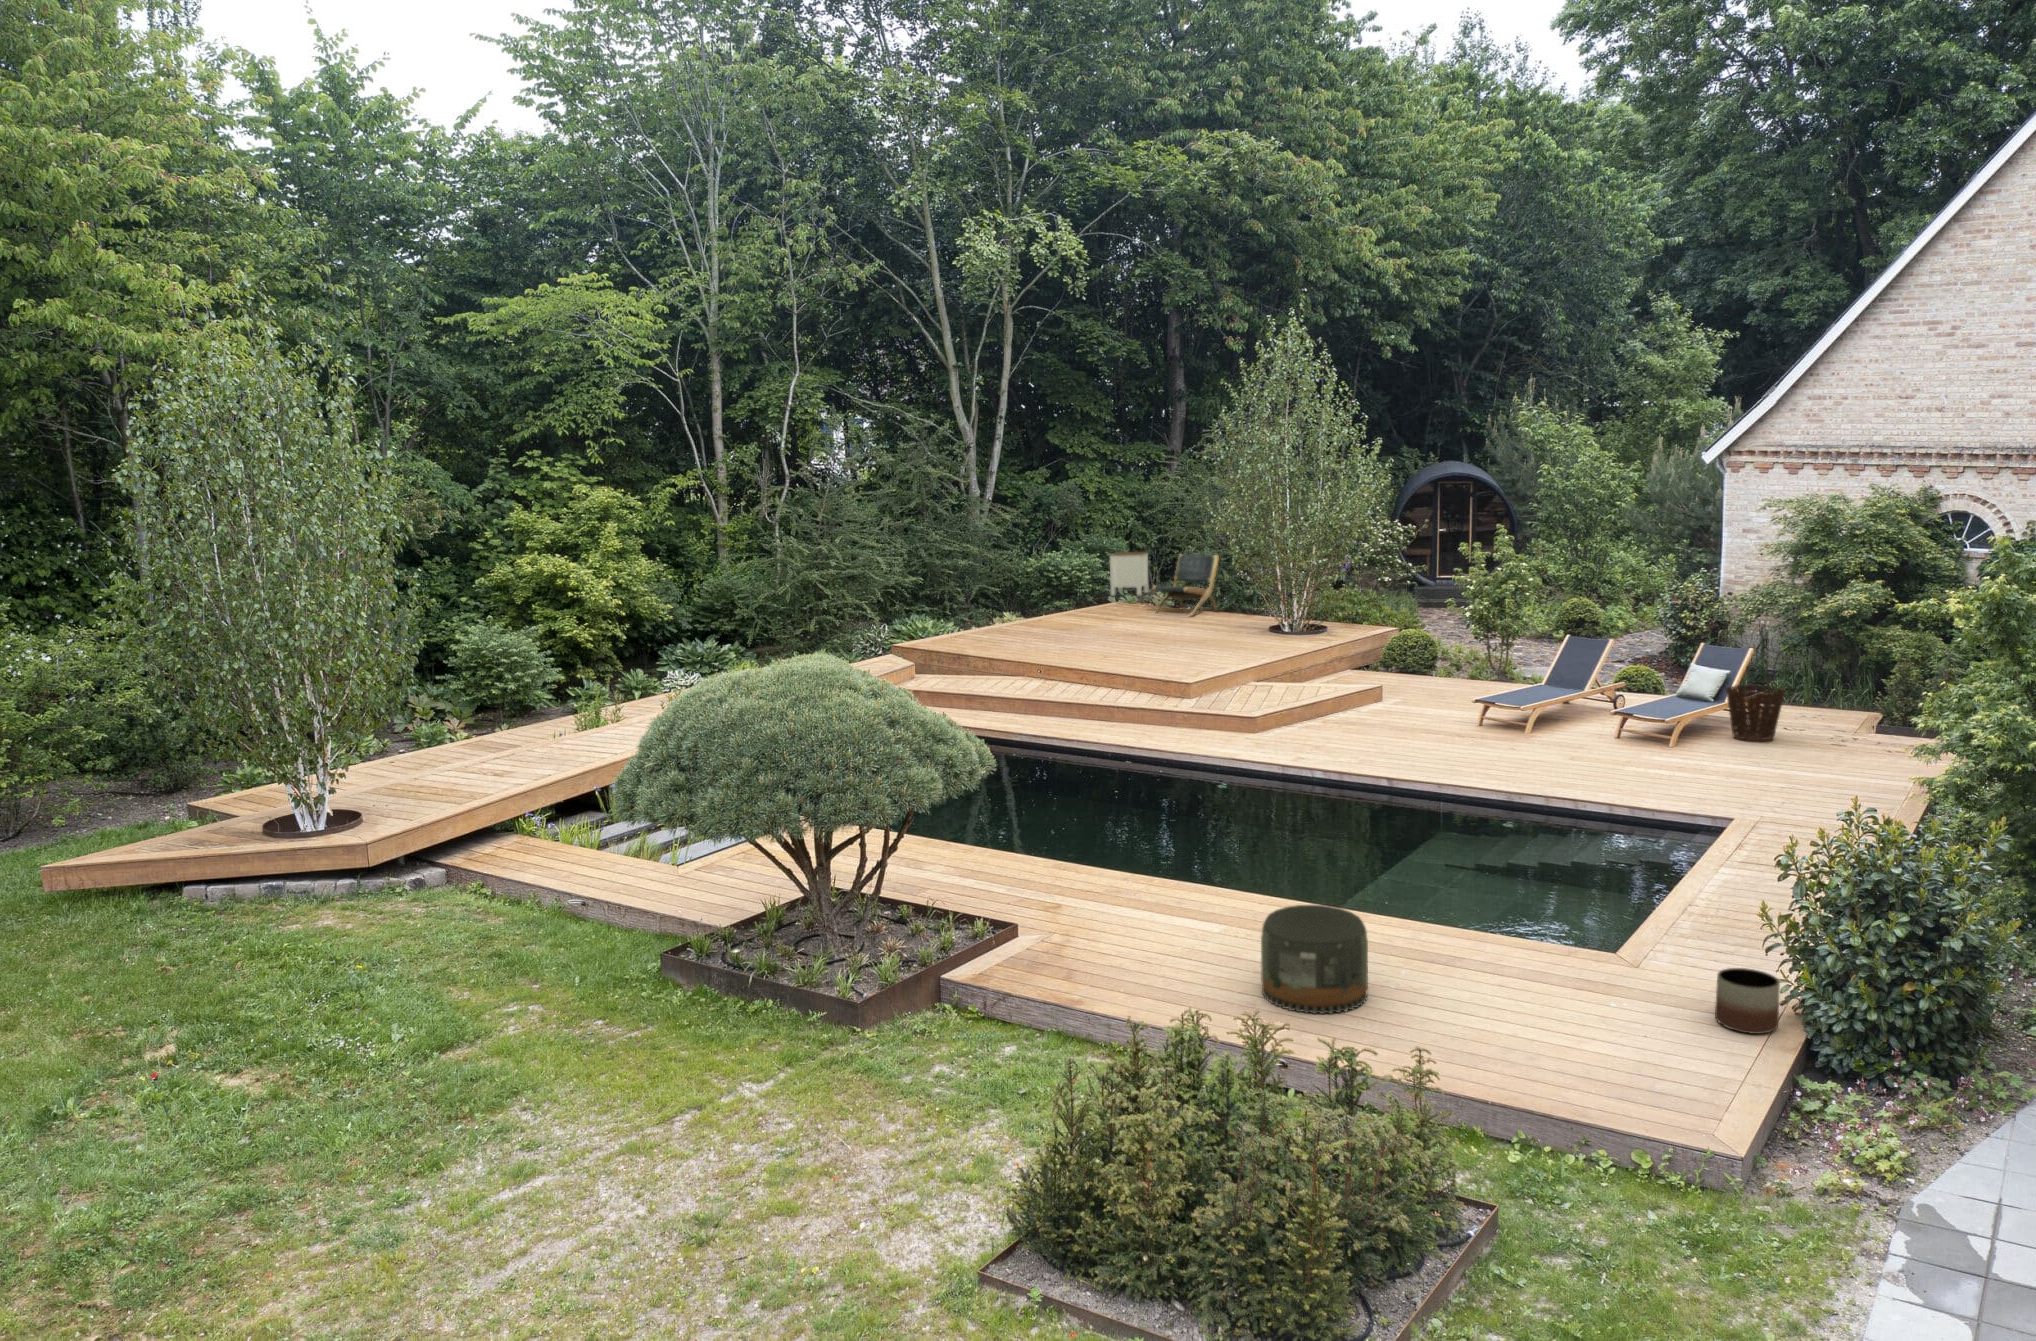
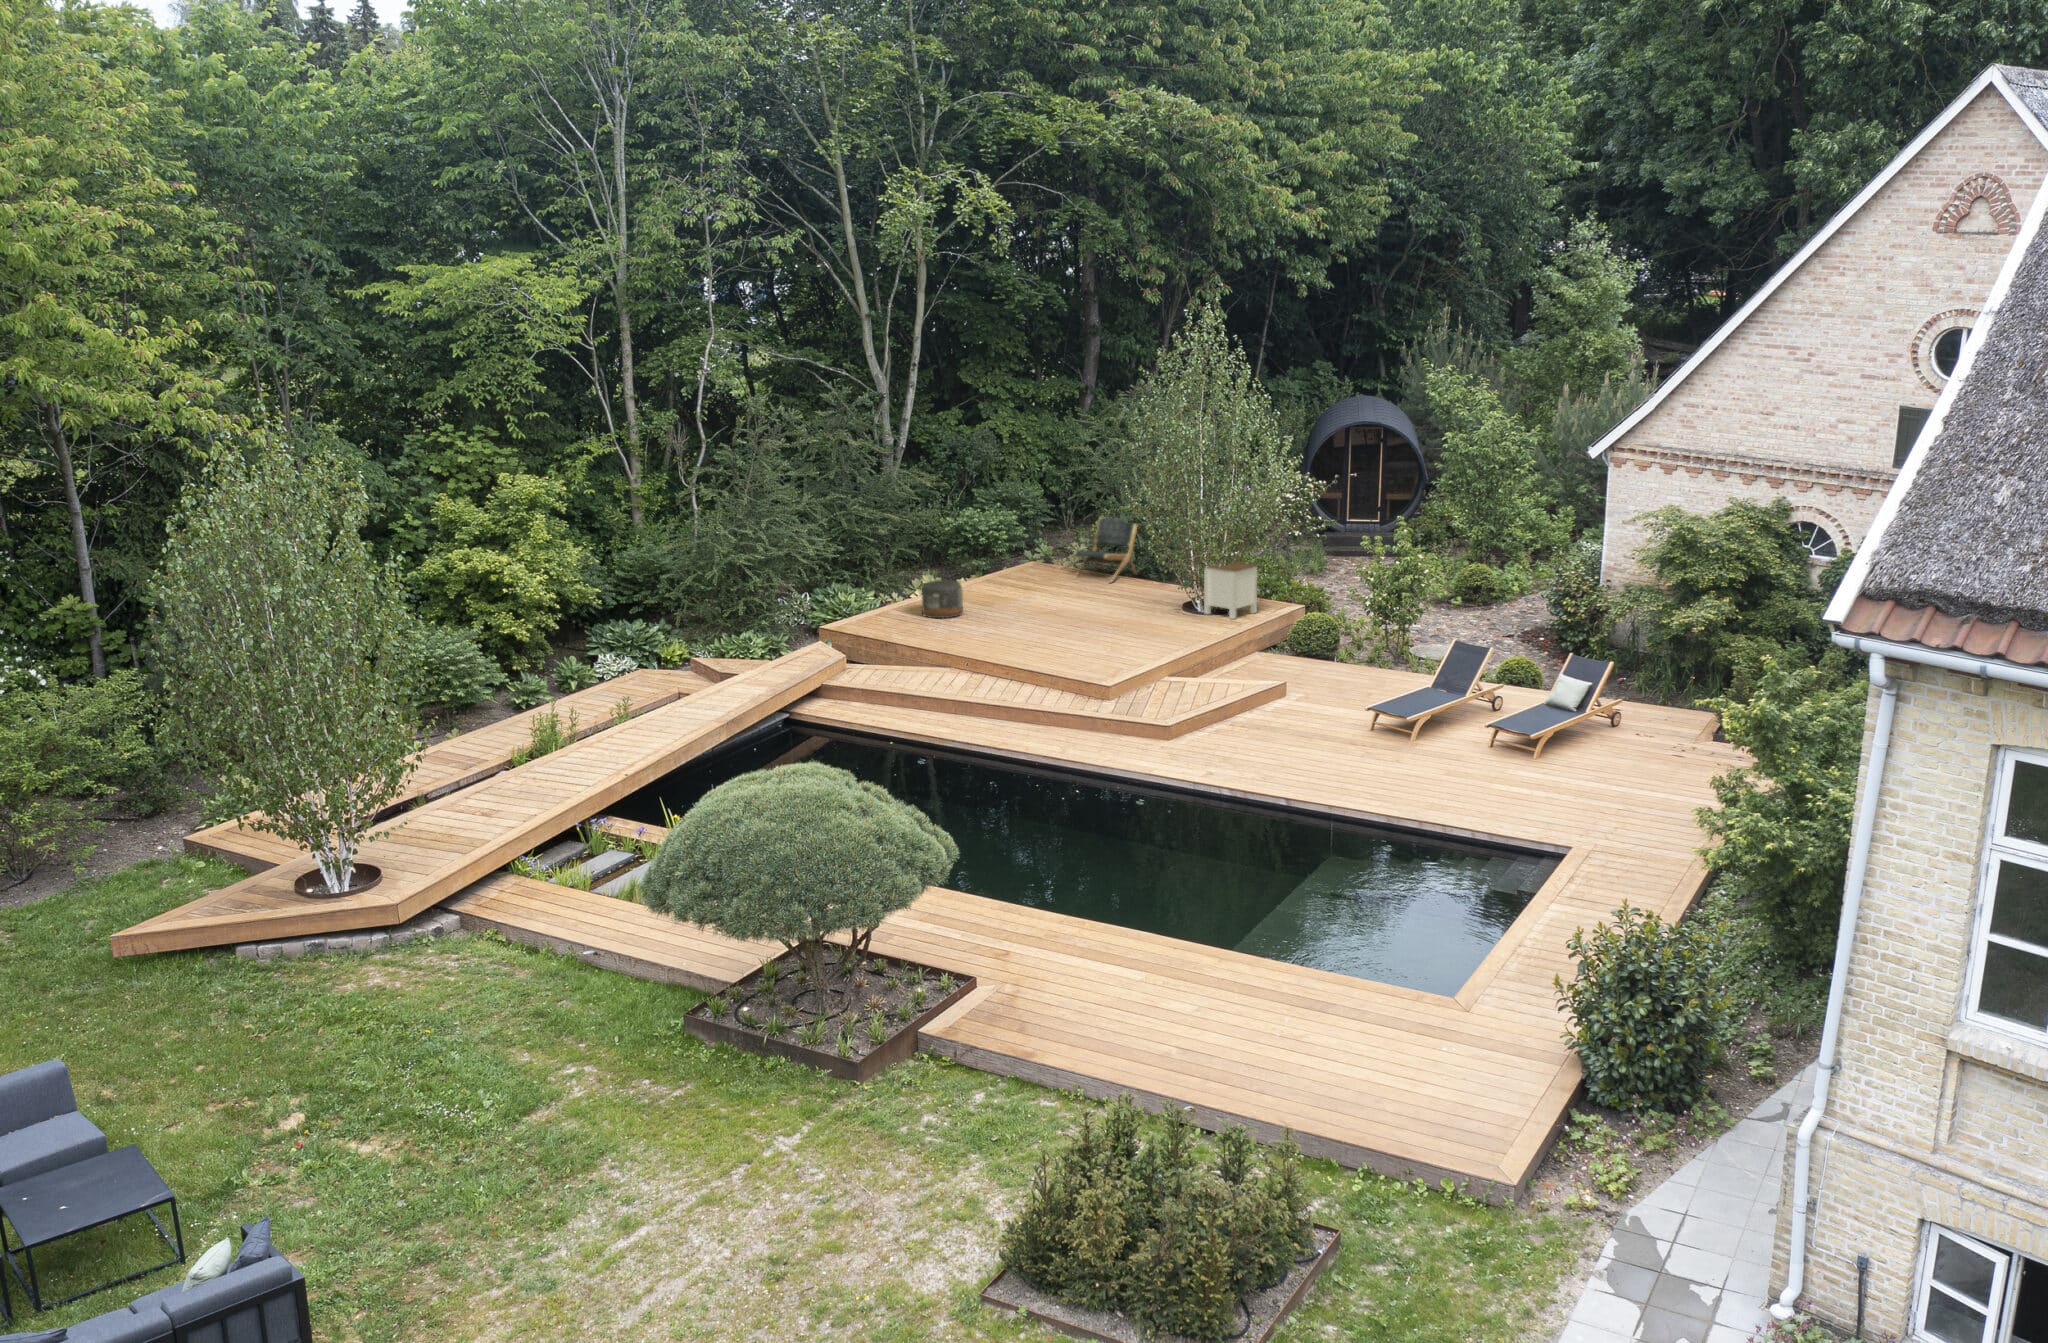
side table: present [1110,552,1149,596] -> present [1204,562,1258,619]
basket: present [1726,685,1785,742] -> none [1588,693,1638,747]
pouf: present [1261,905,1368,1014] -> present [922,580,963,618]
planter: present [1715,968,1780,1034] -> none [1519,1020,1565,1072]

